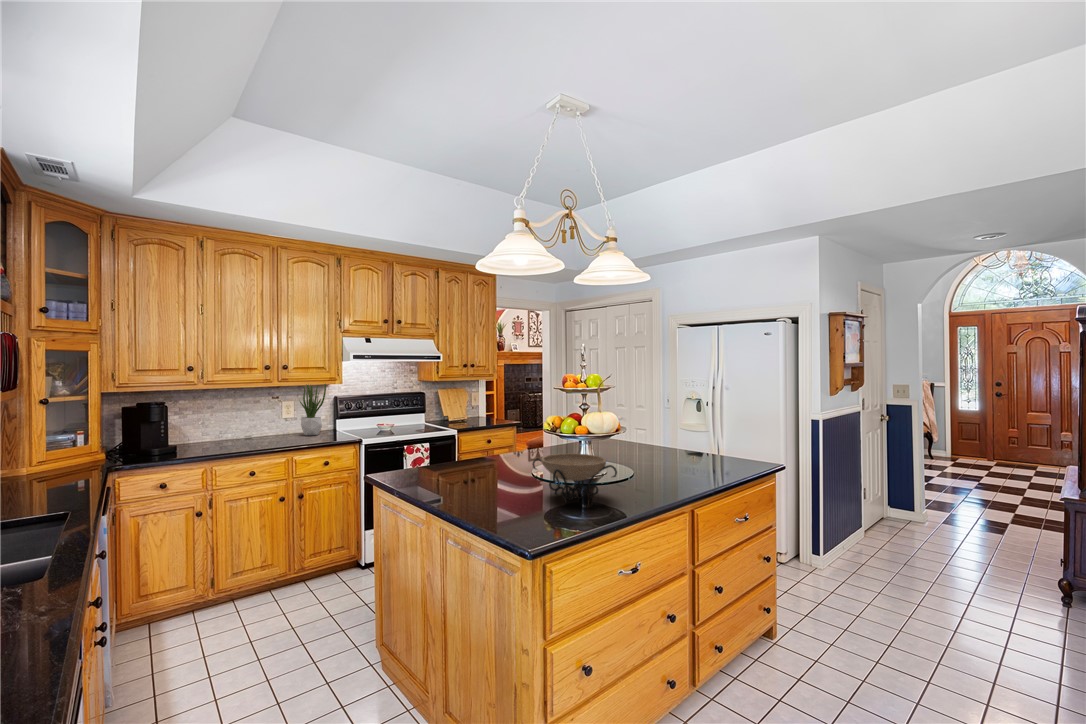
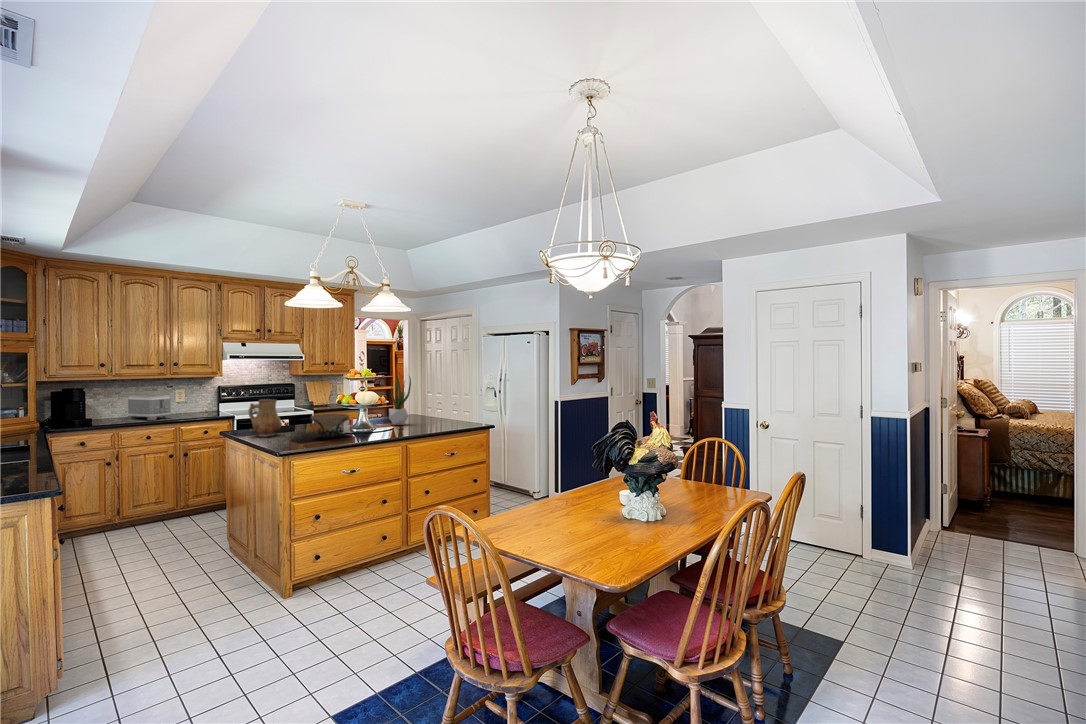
potted plant: present [300,384,326,435] -> present [389,376,411,425]
toaster: none [221,410,281,447] -> present [127,395,172,420]
ceramic pitcher: none [428,427,479,494] -> present [248,399,281,437]

